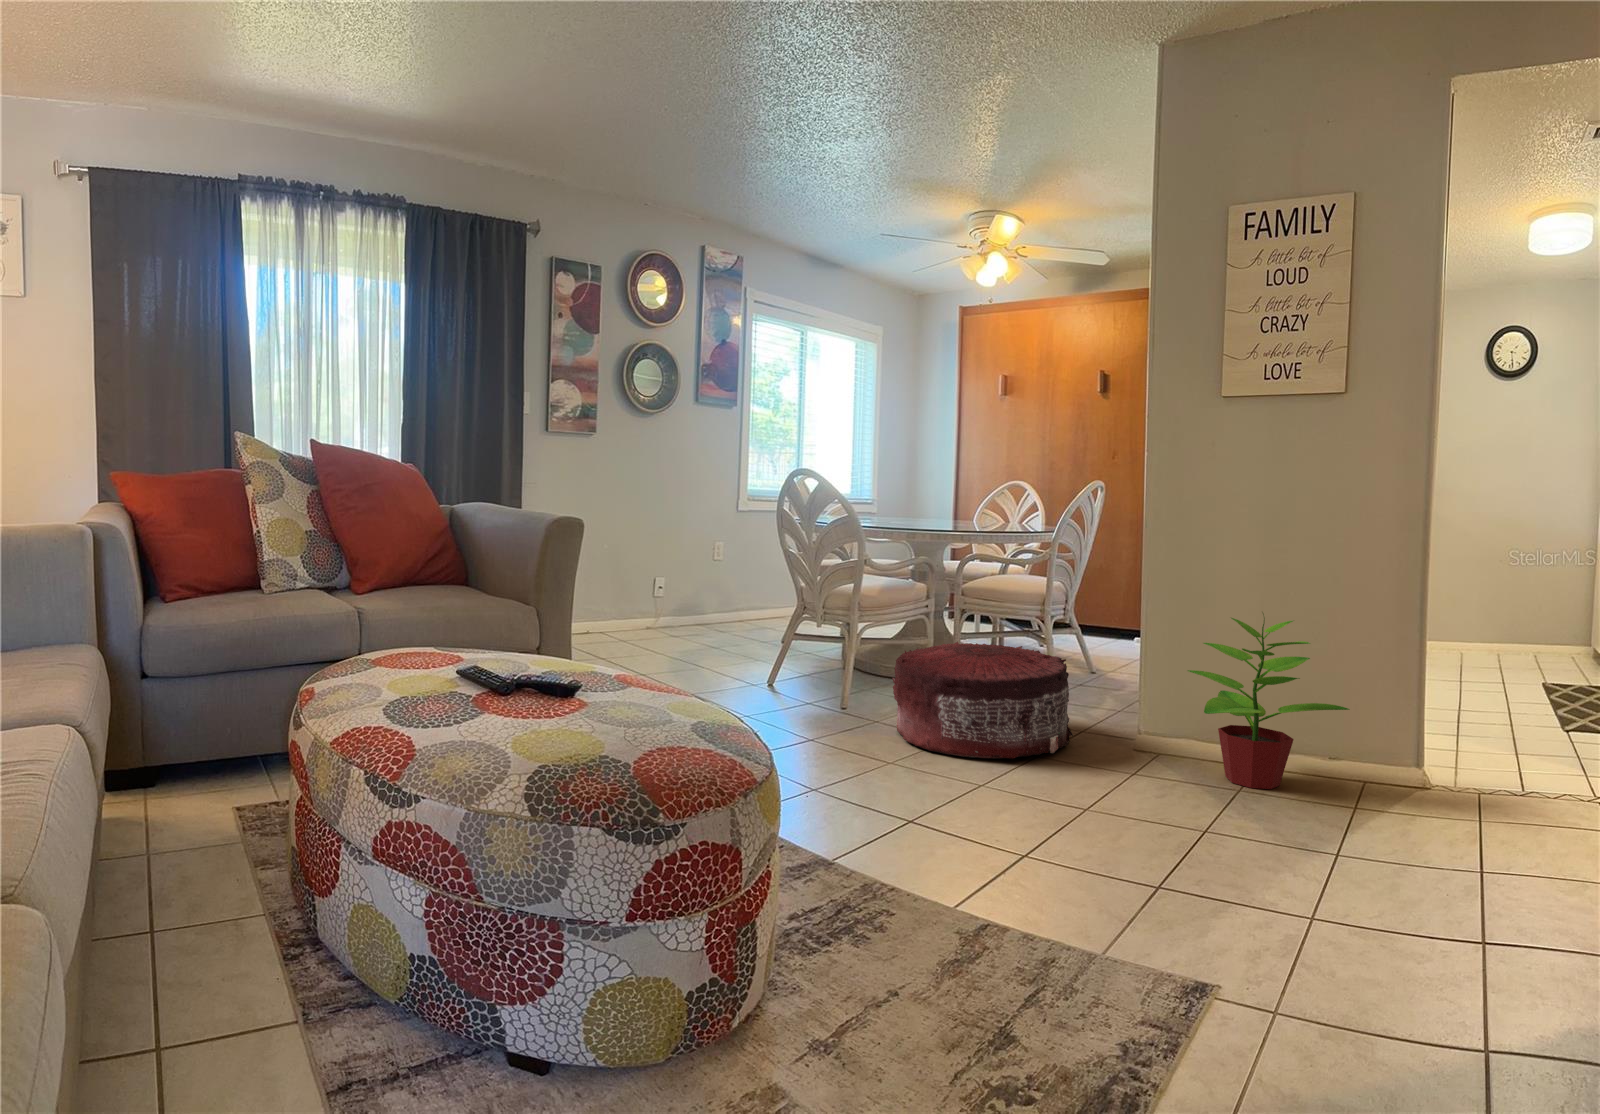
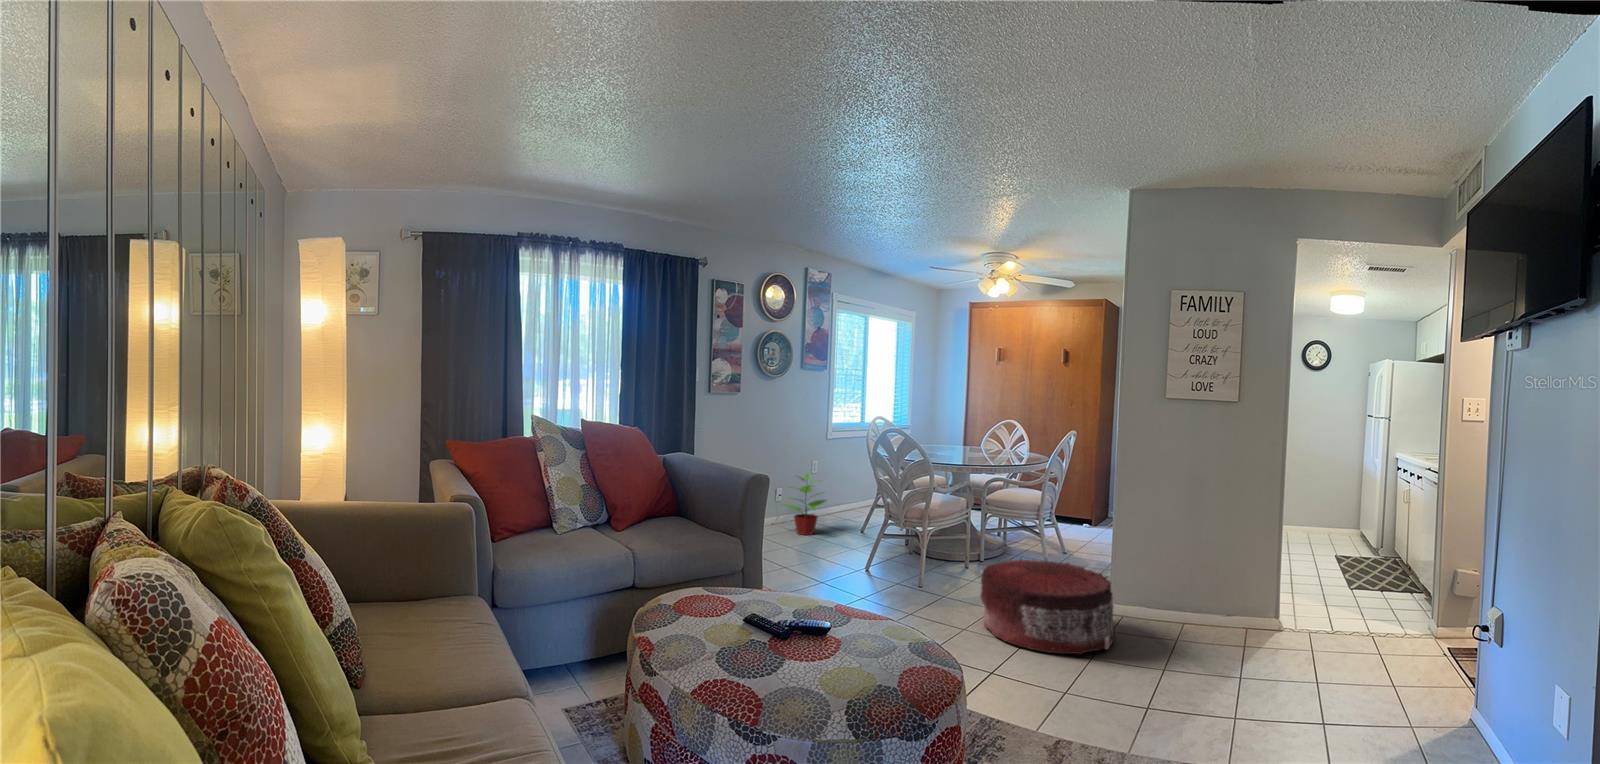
potted plant: present [1188,614,1350,789] -> present [783,474,826,535]

